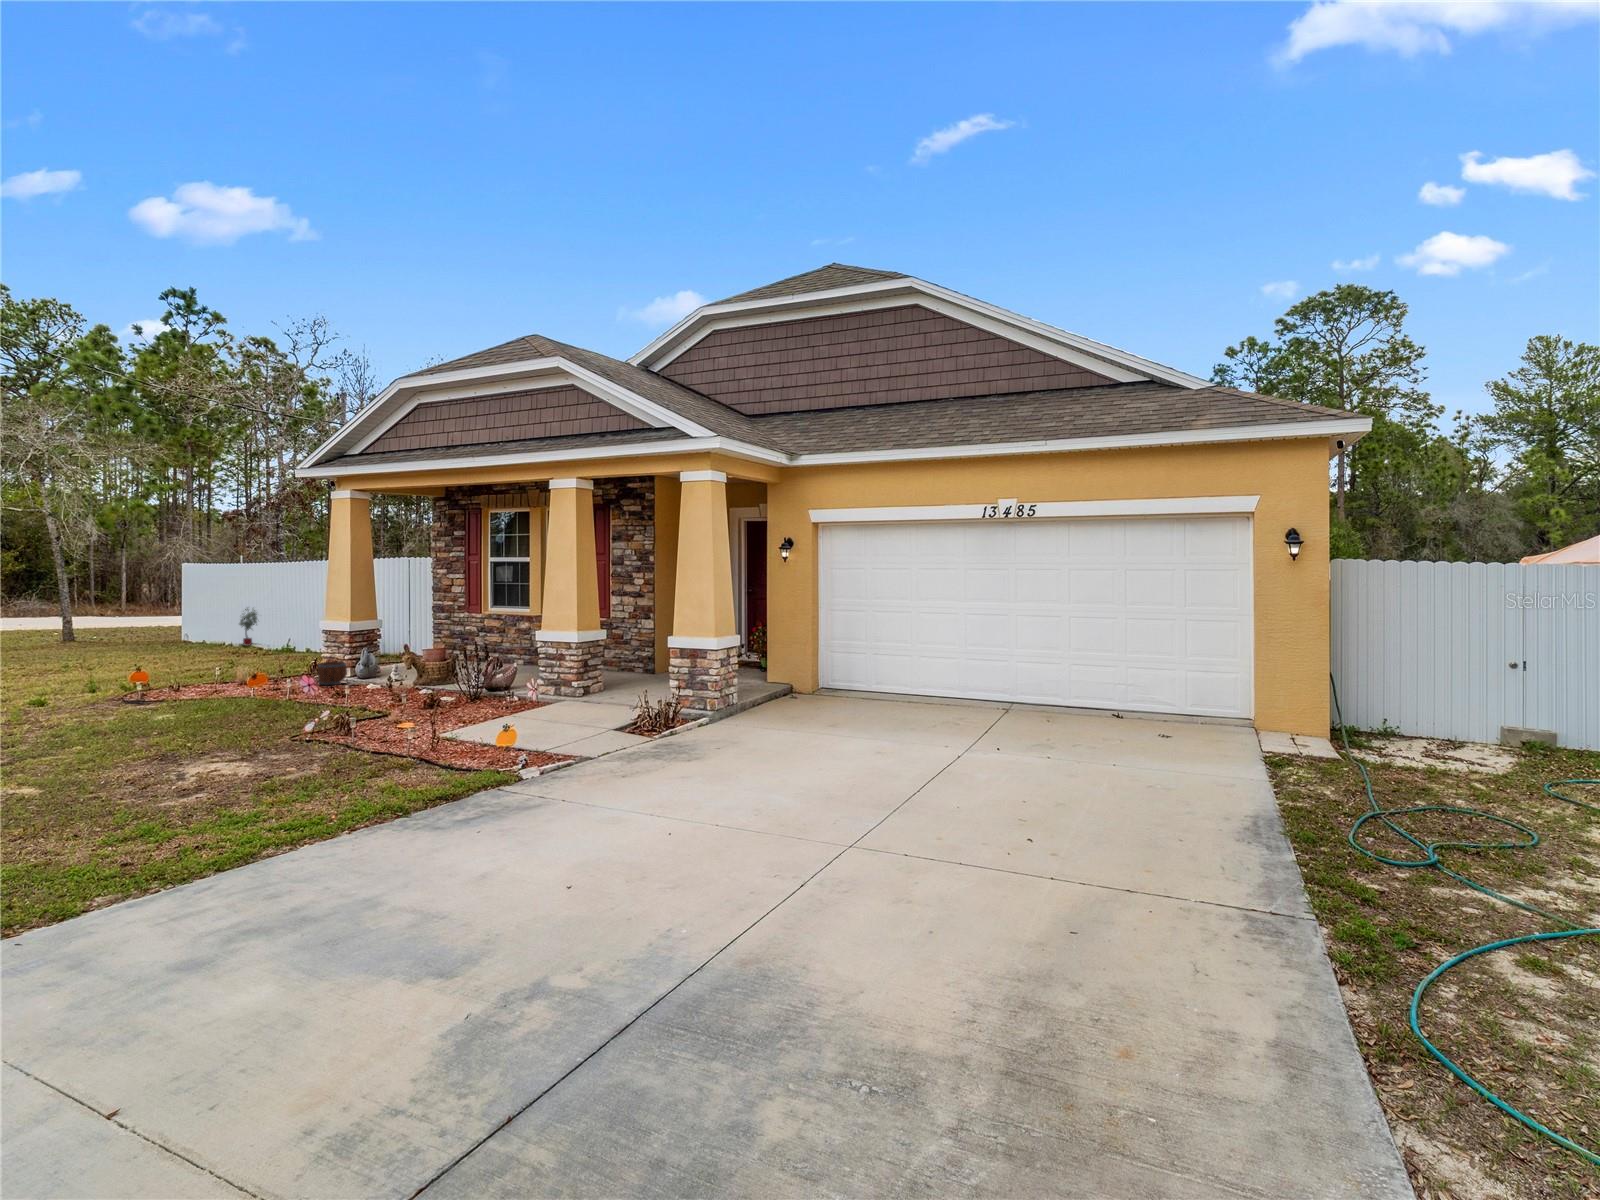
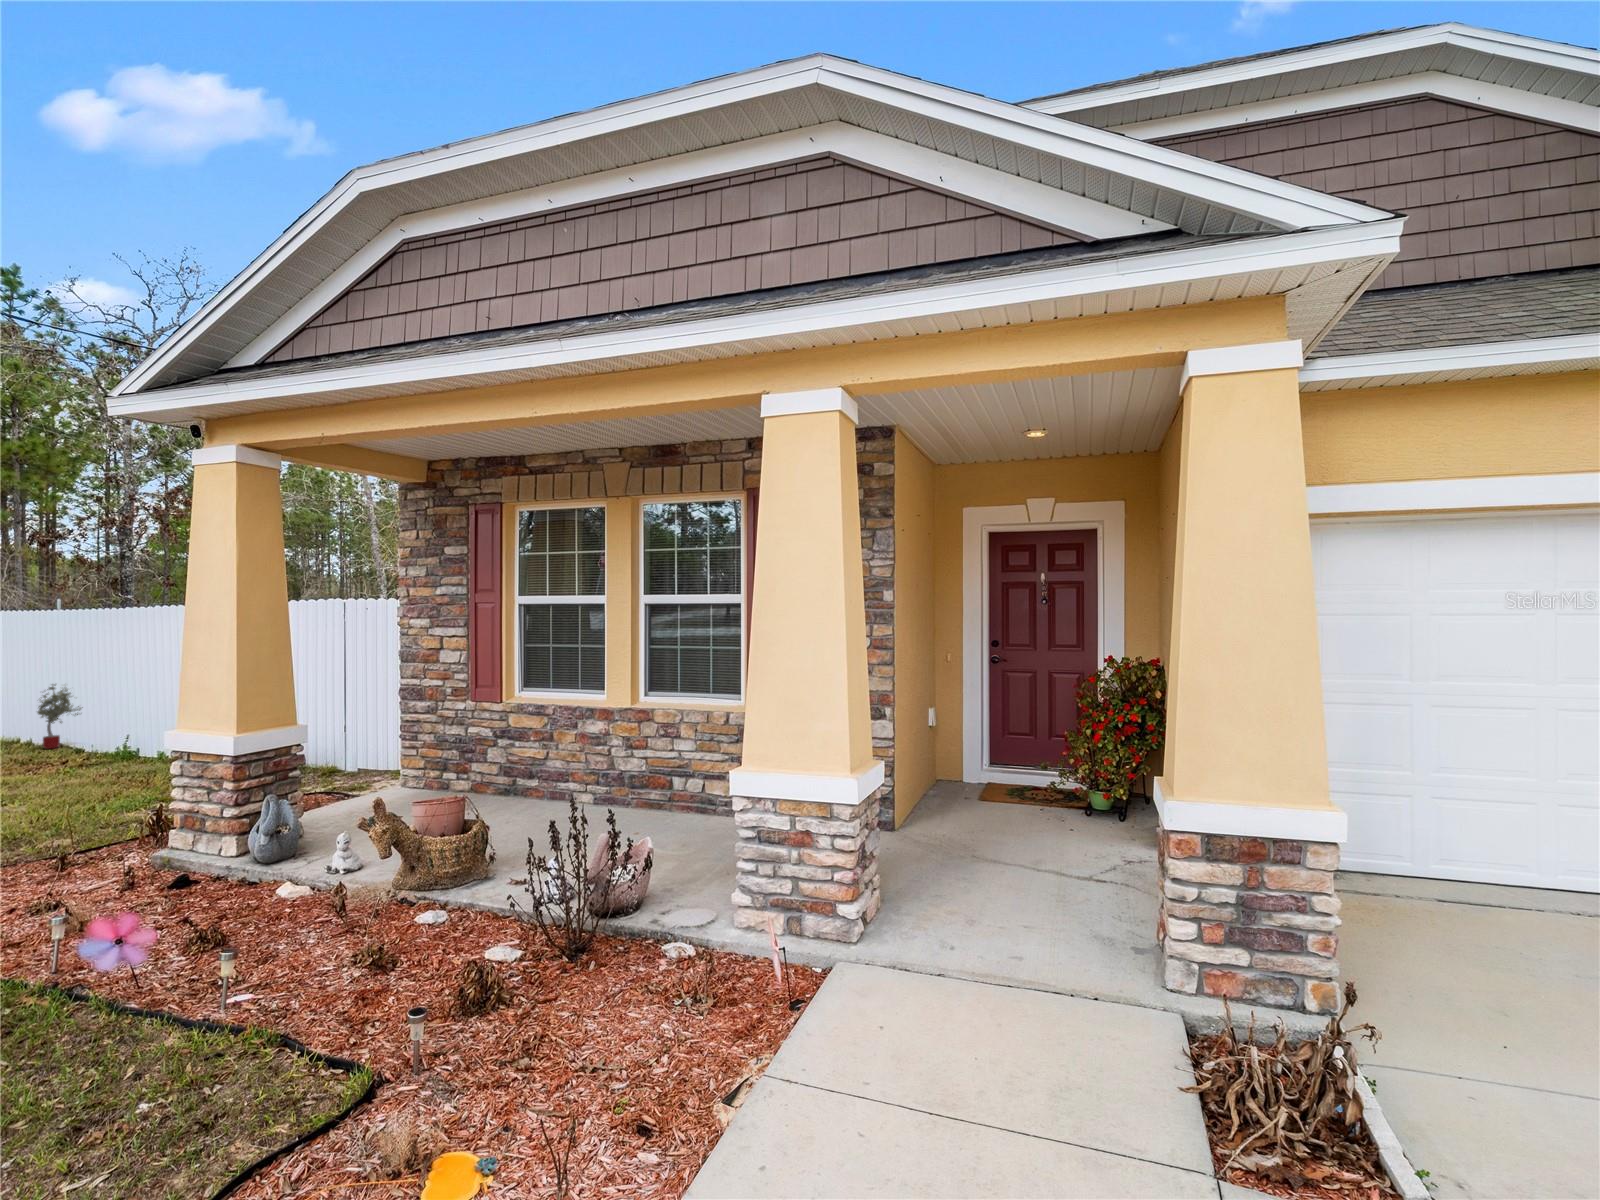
bucket: present [318,661,347,685] -> none [154,825,224,889]

